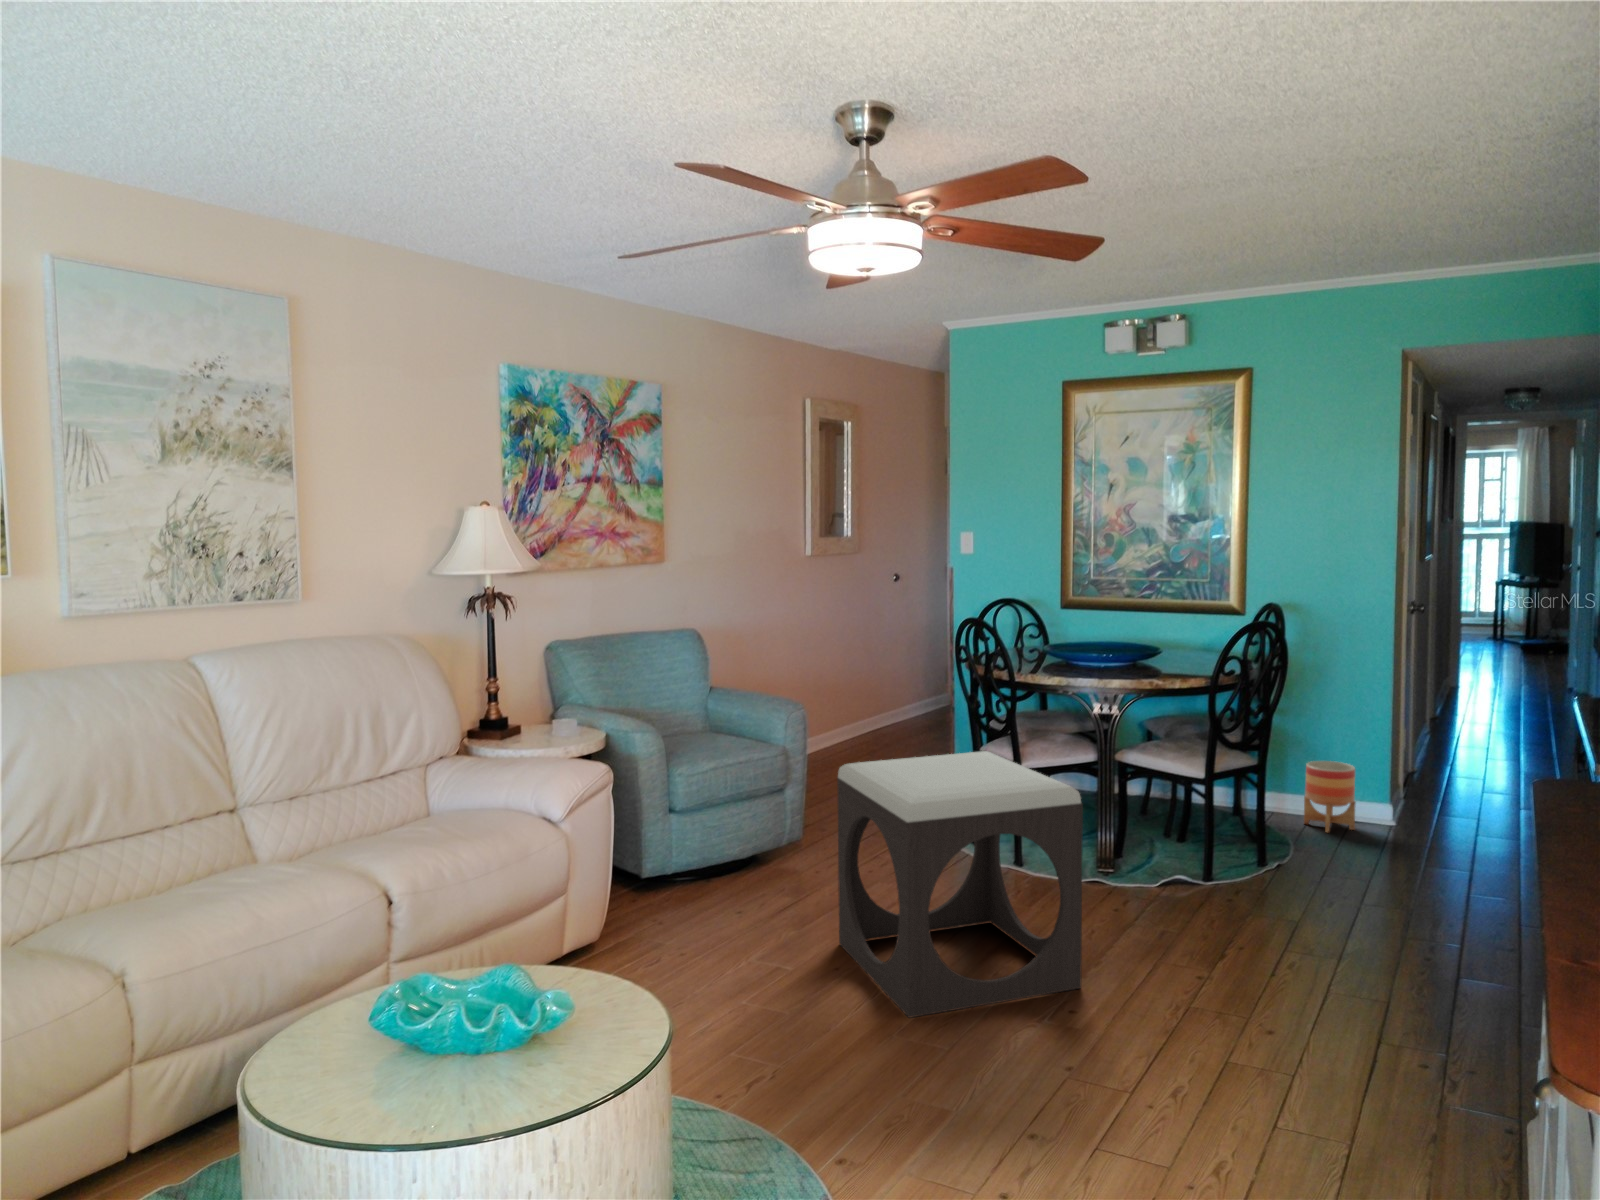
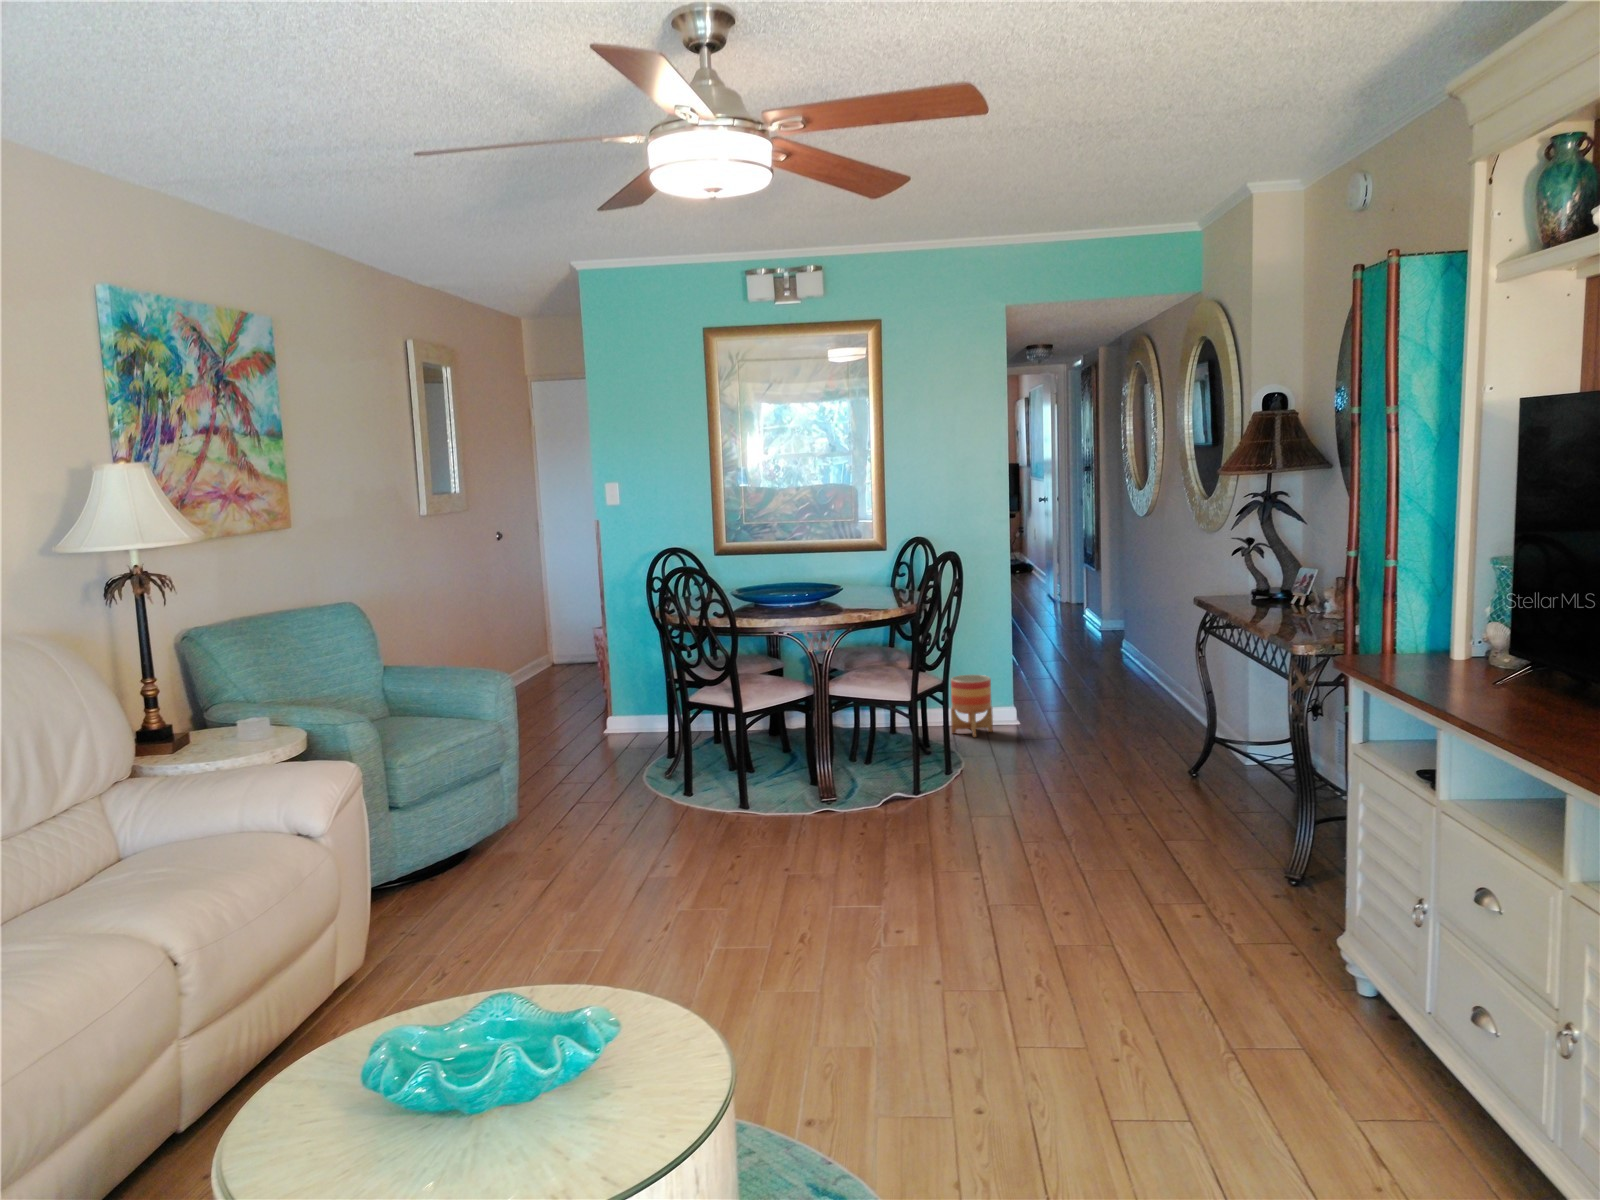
footstool: present [837,751,1083,1018] -> none [626,691,889,956]

